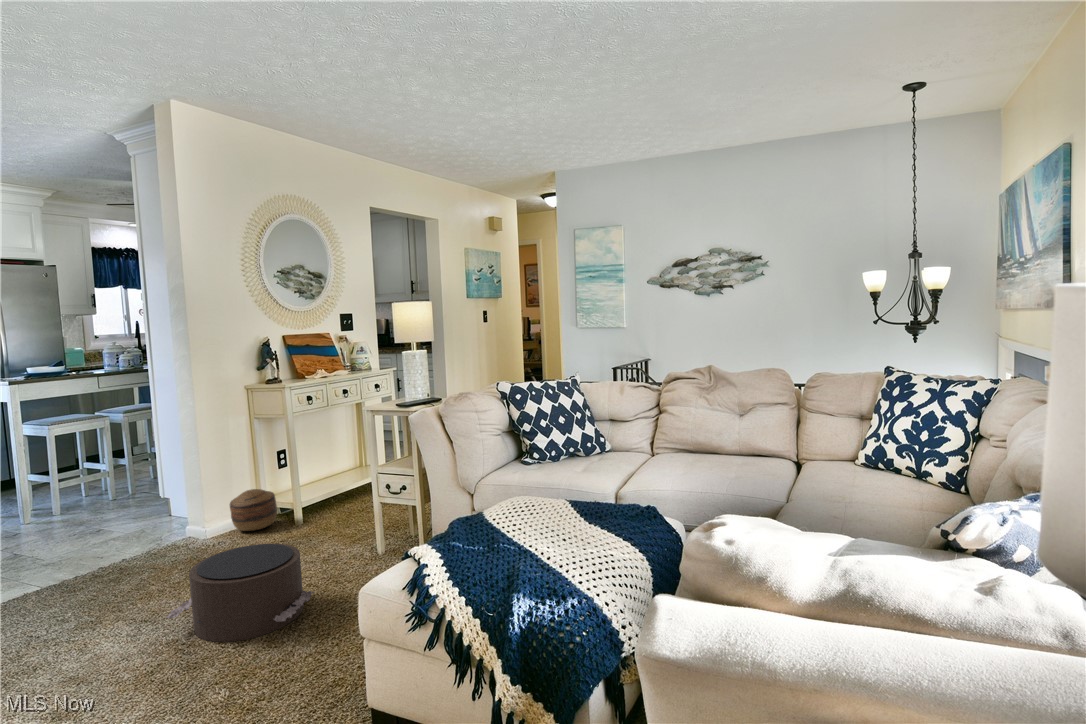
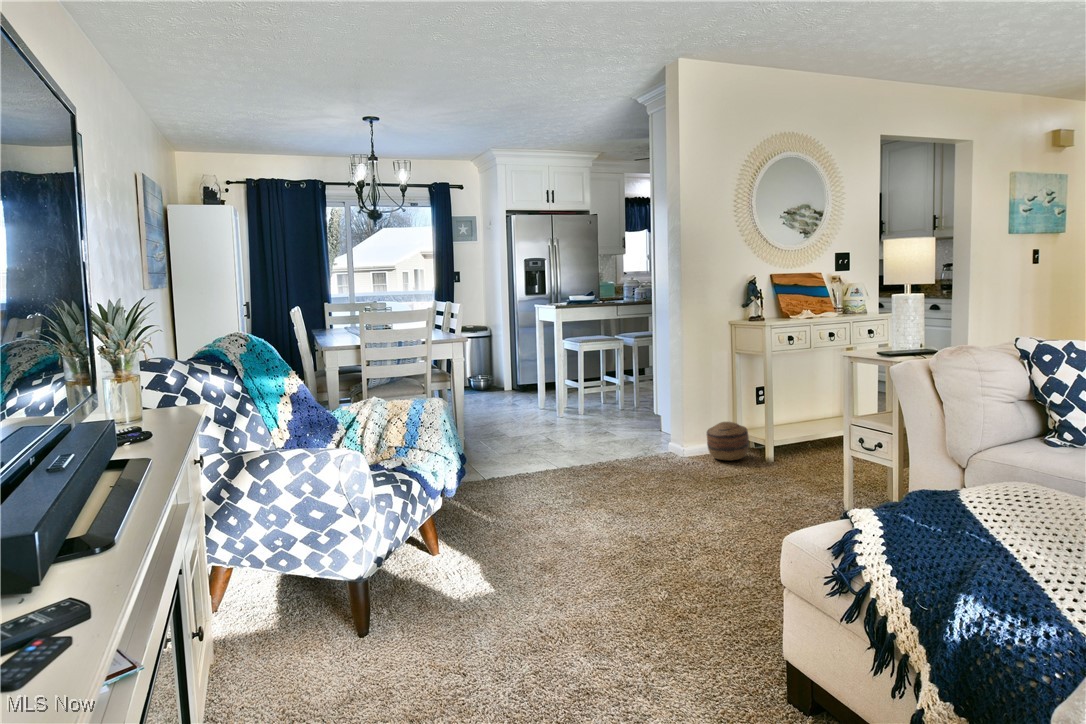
pouf: present [166,543,315,642] -> none [637,471,764,555]

